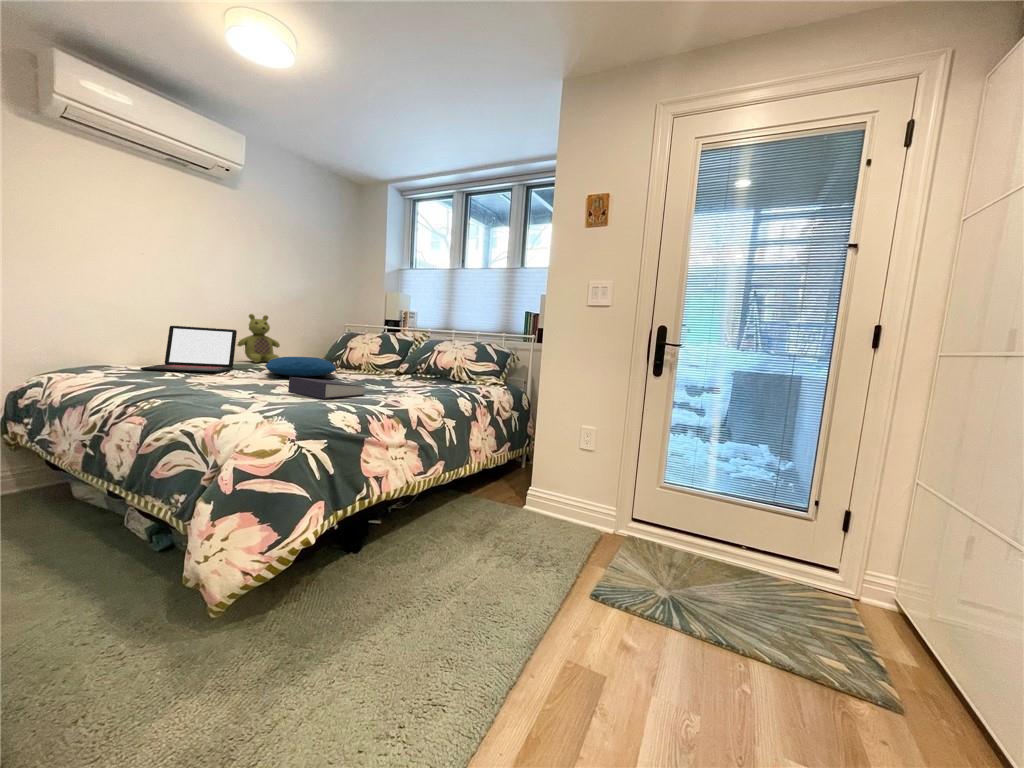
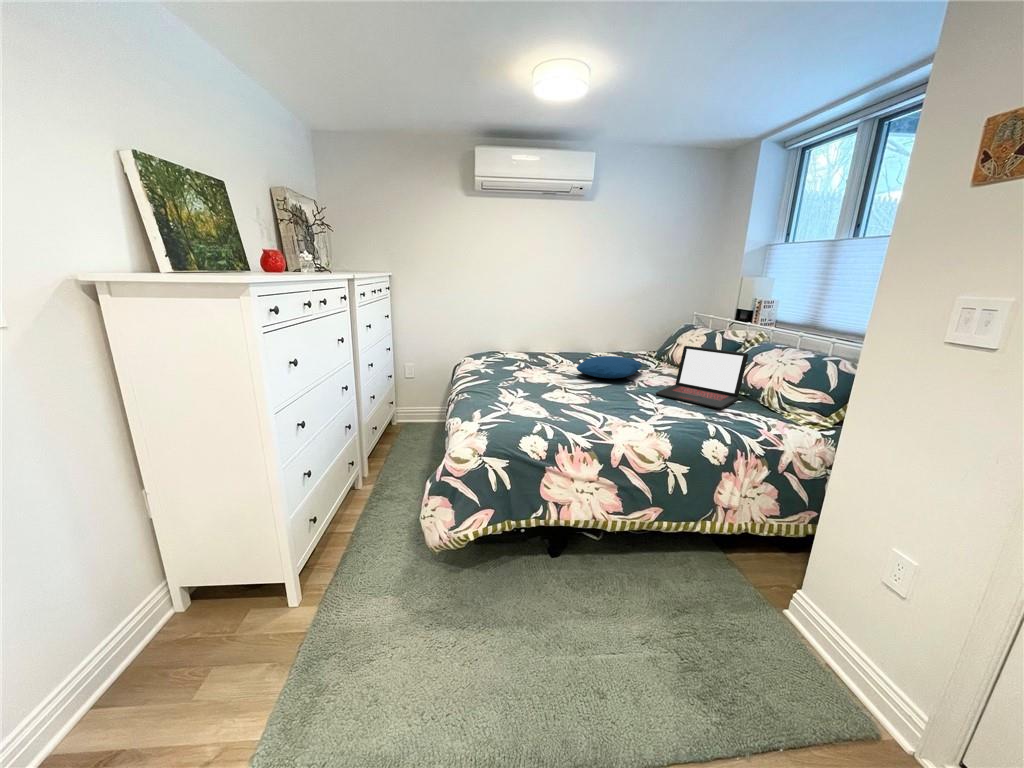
stuffed bear: present [237,314,280,363] -> none [600,308,635,351]
laptop: present [140,326,237,373] -> present [656,346,748,409]
book: present [288,377,365,399] -> none [553,388,601,416]

